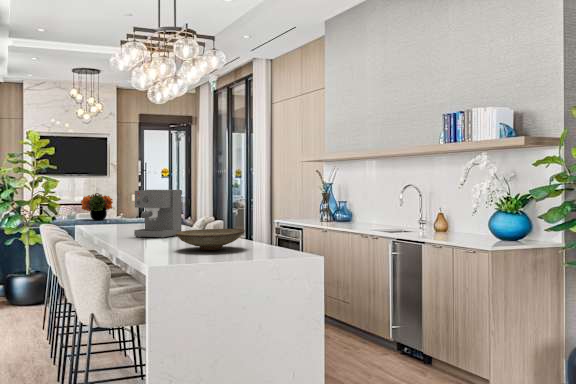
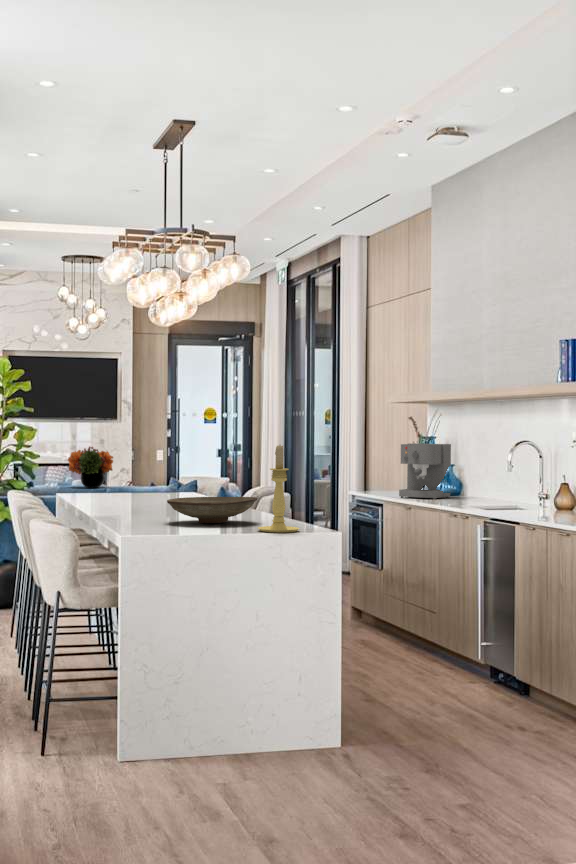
candle holder: none [254,189,286,258] -> present [258,445,299,533]
coffee maker: present [134,190,182,238] -> present [399,443,451,499]

